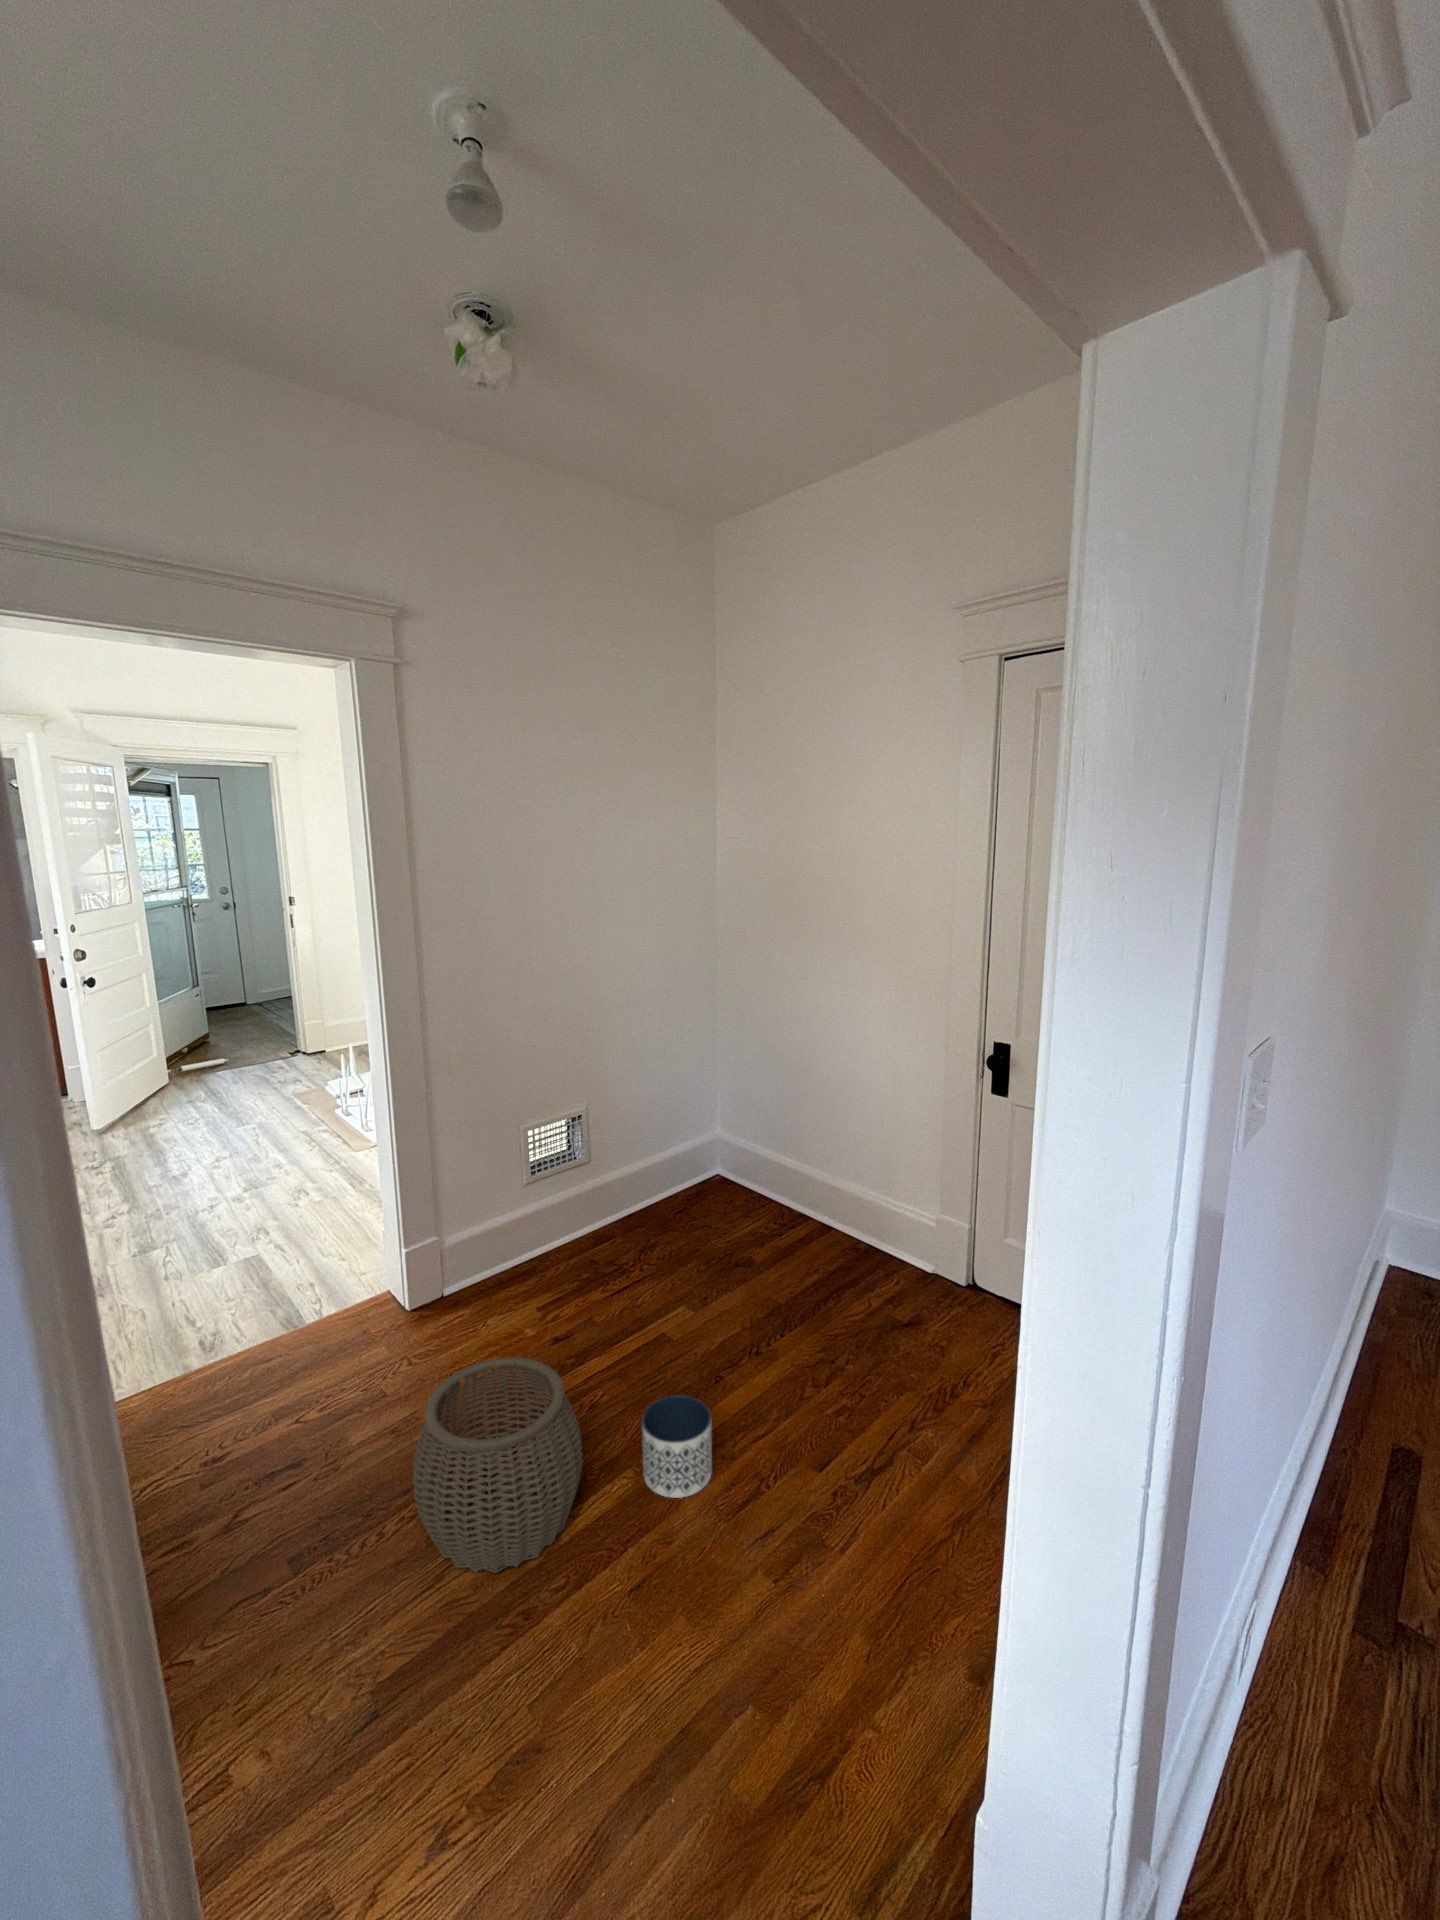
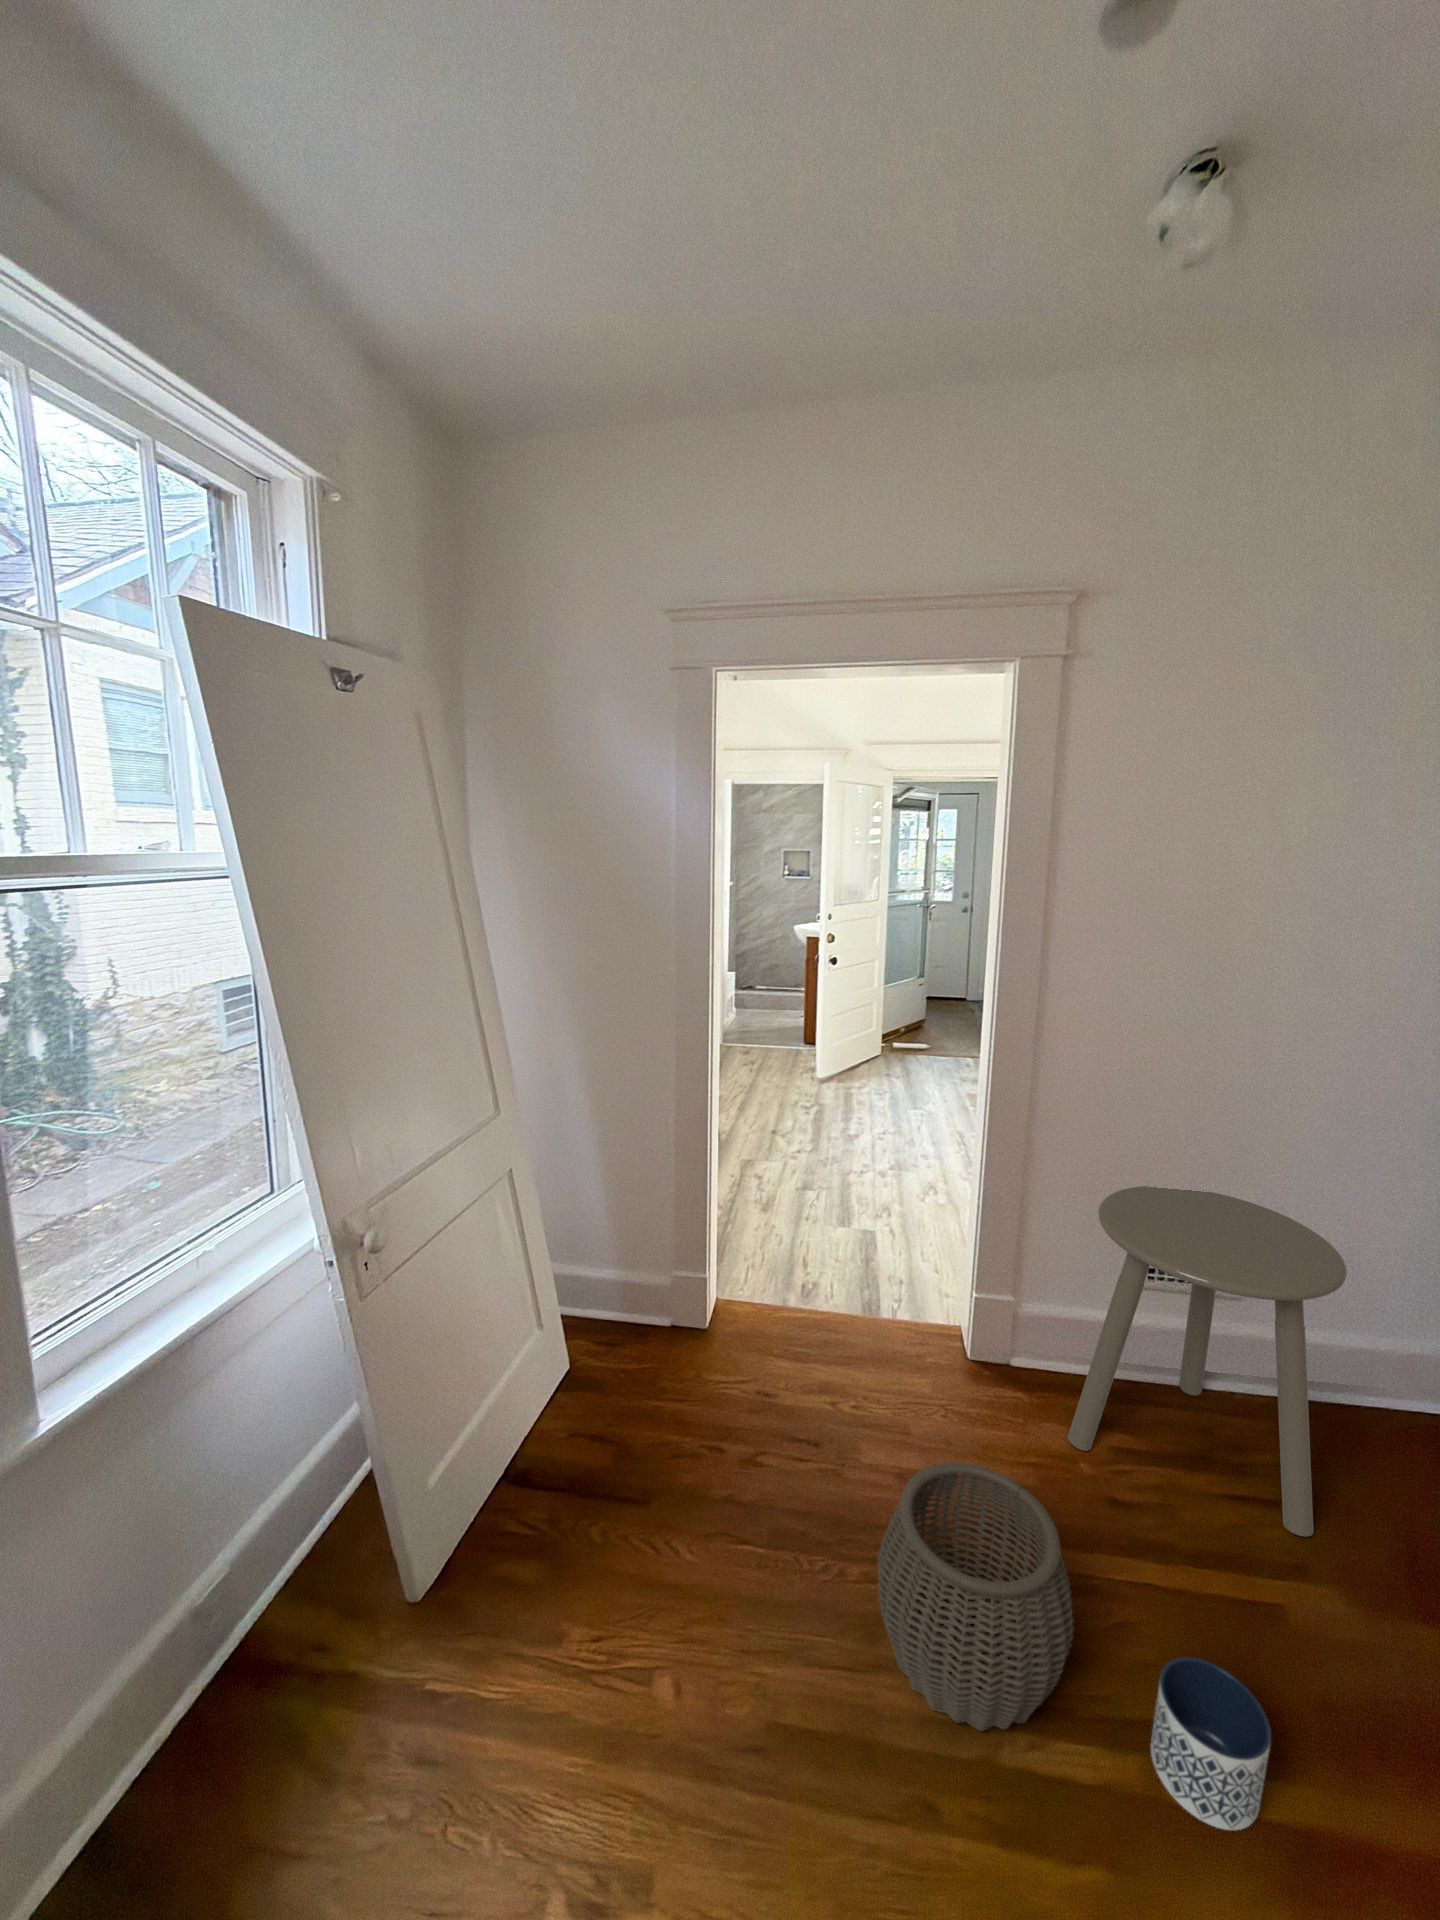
side table: none [501,1086,684,1333] -> present [1068,1186,1347,1537]

